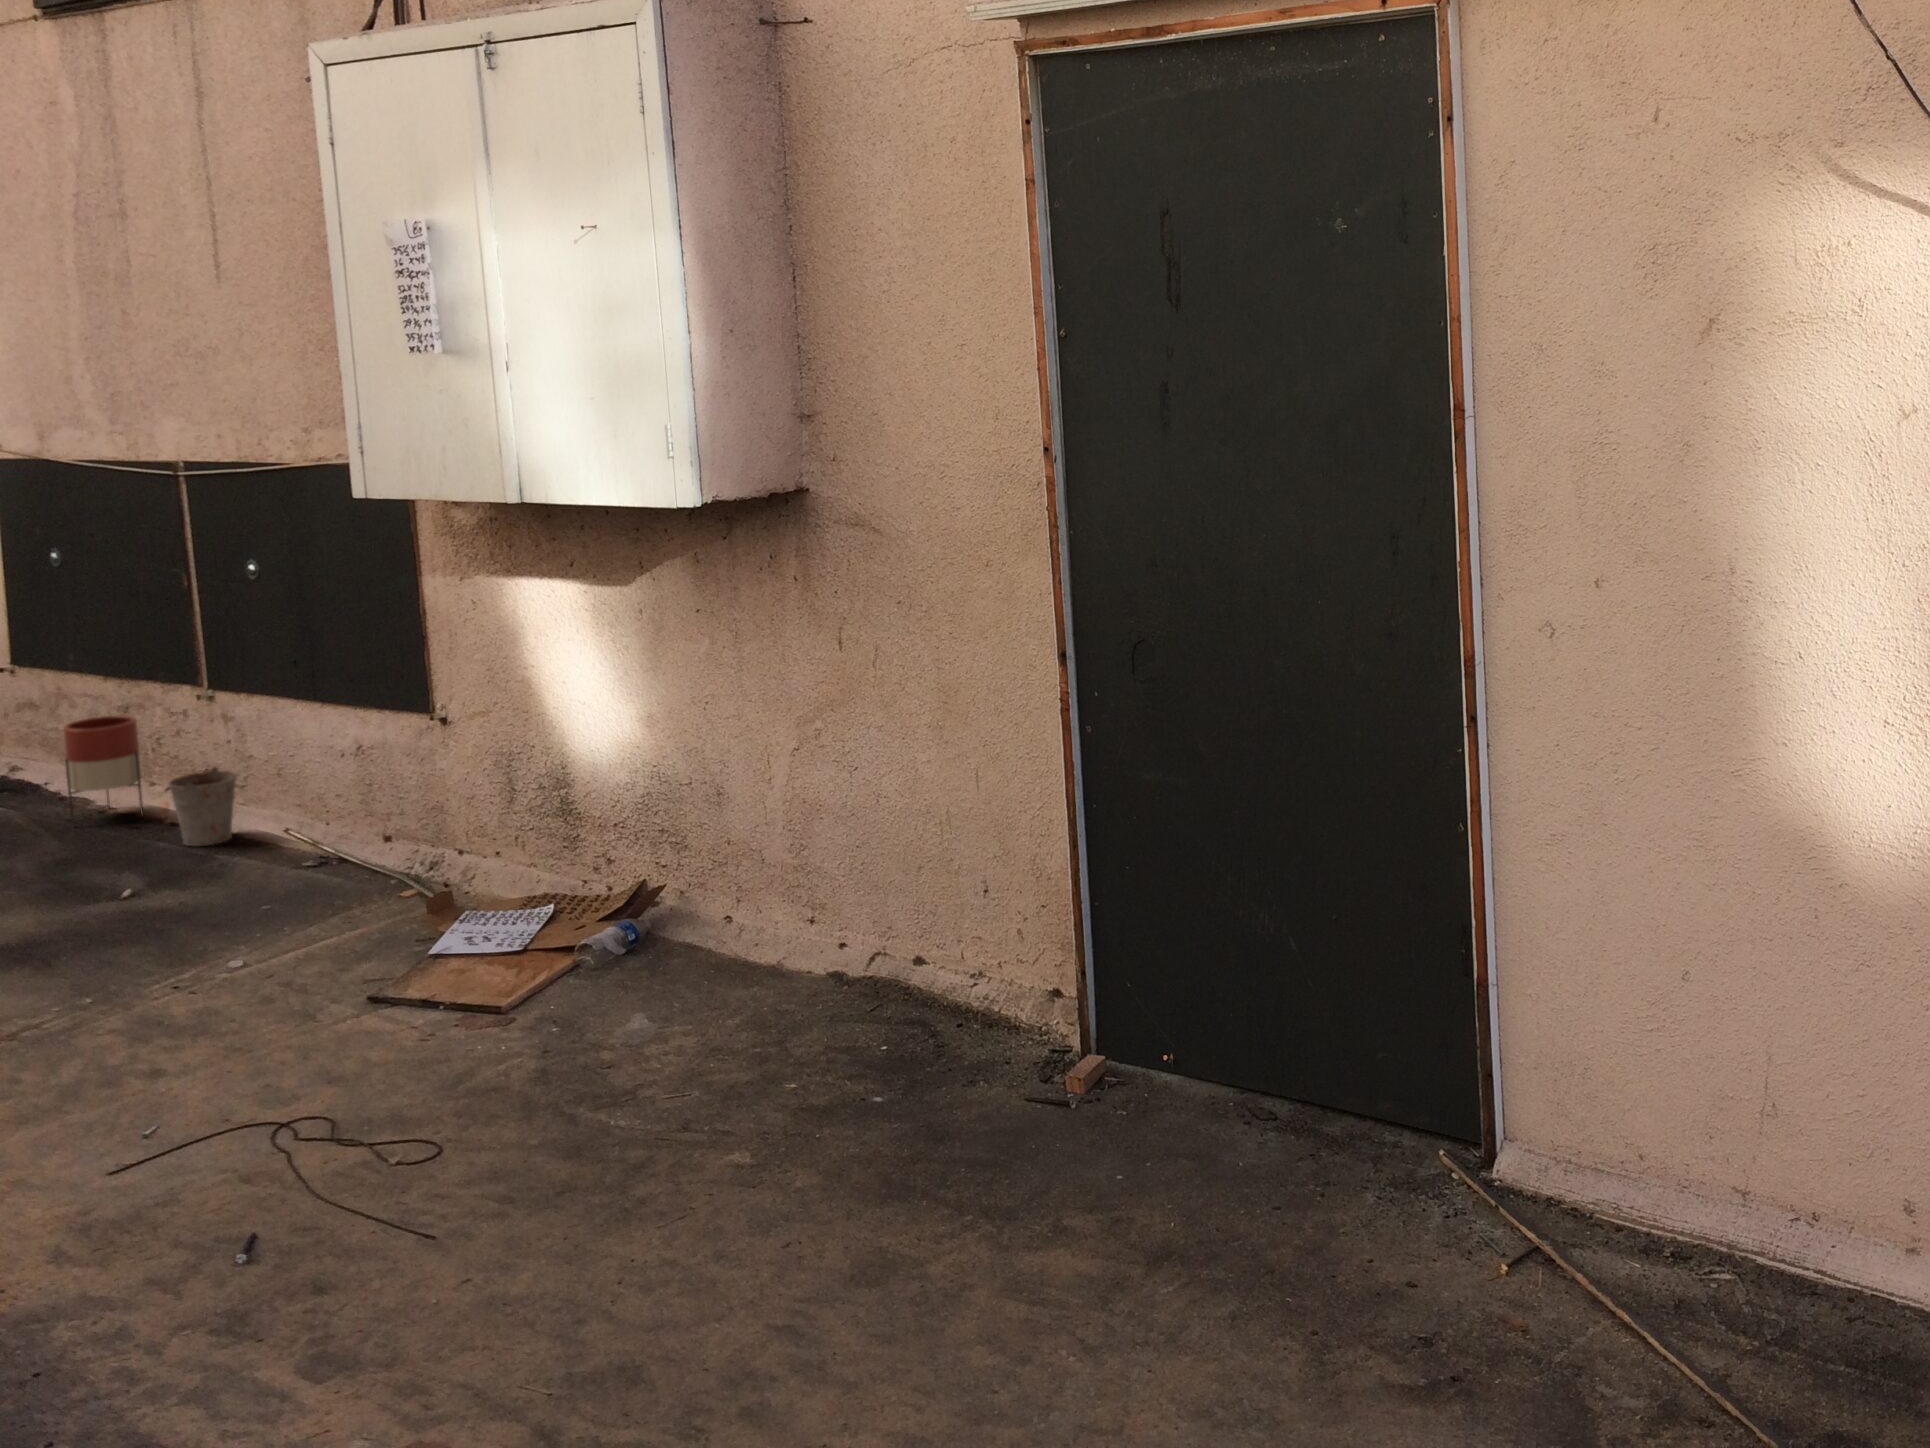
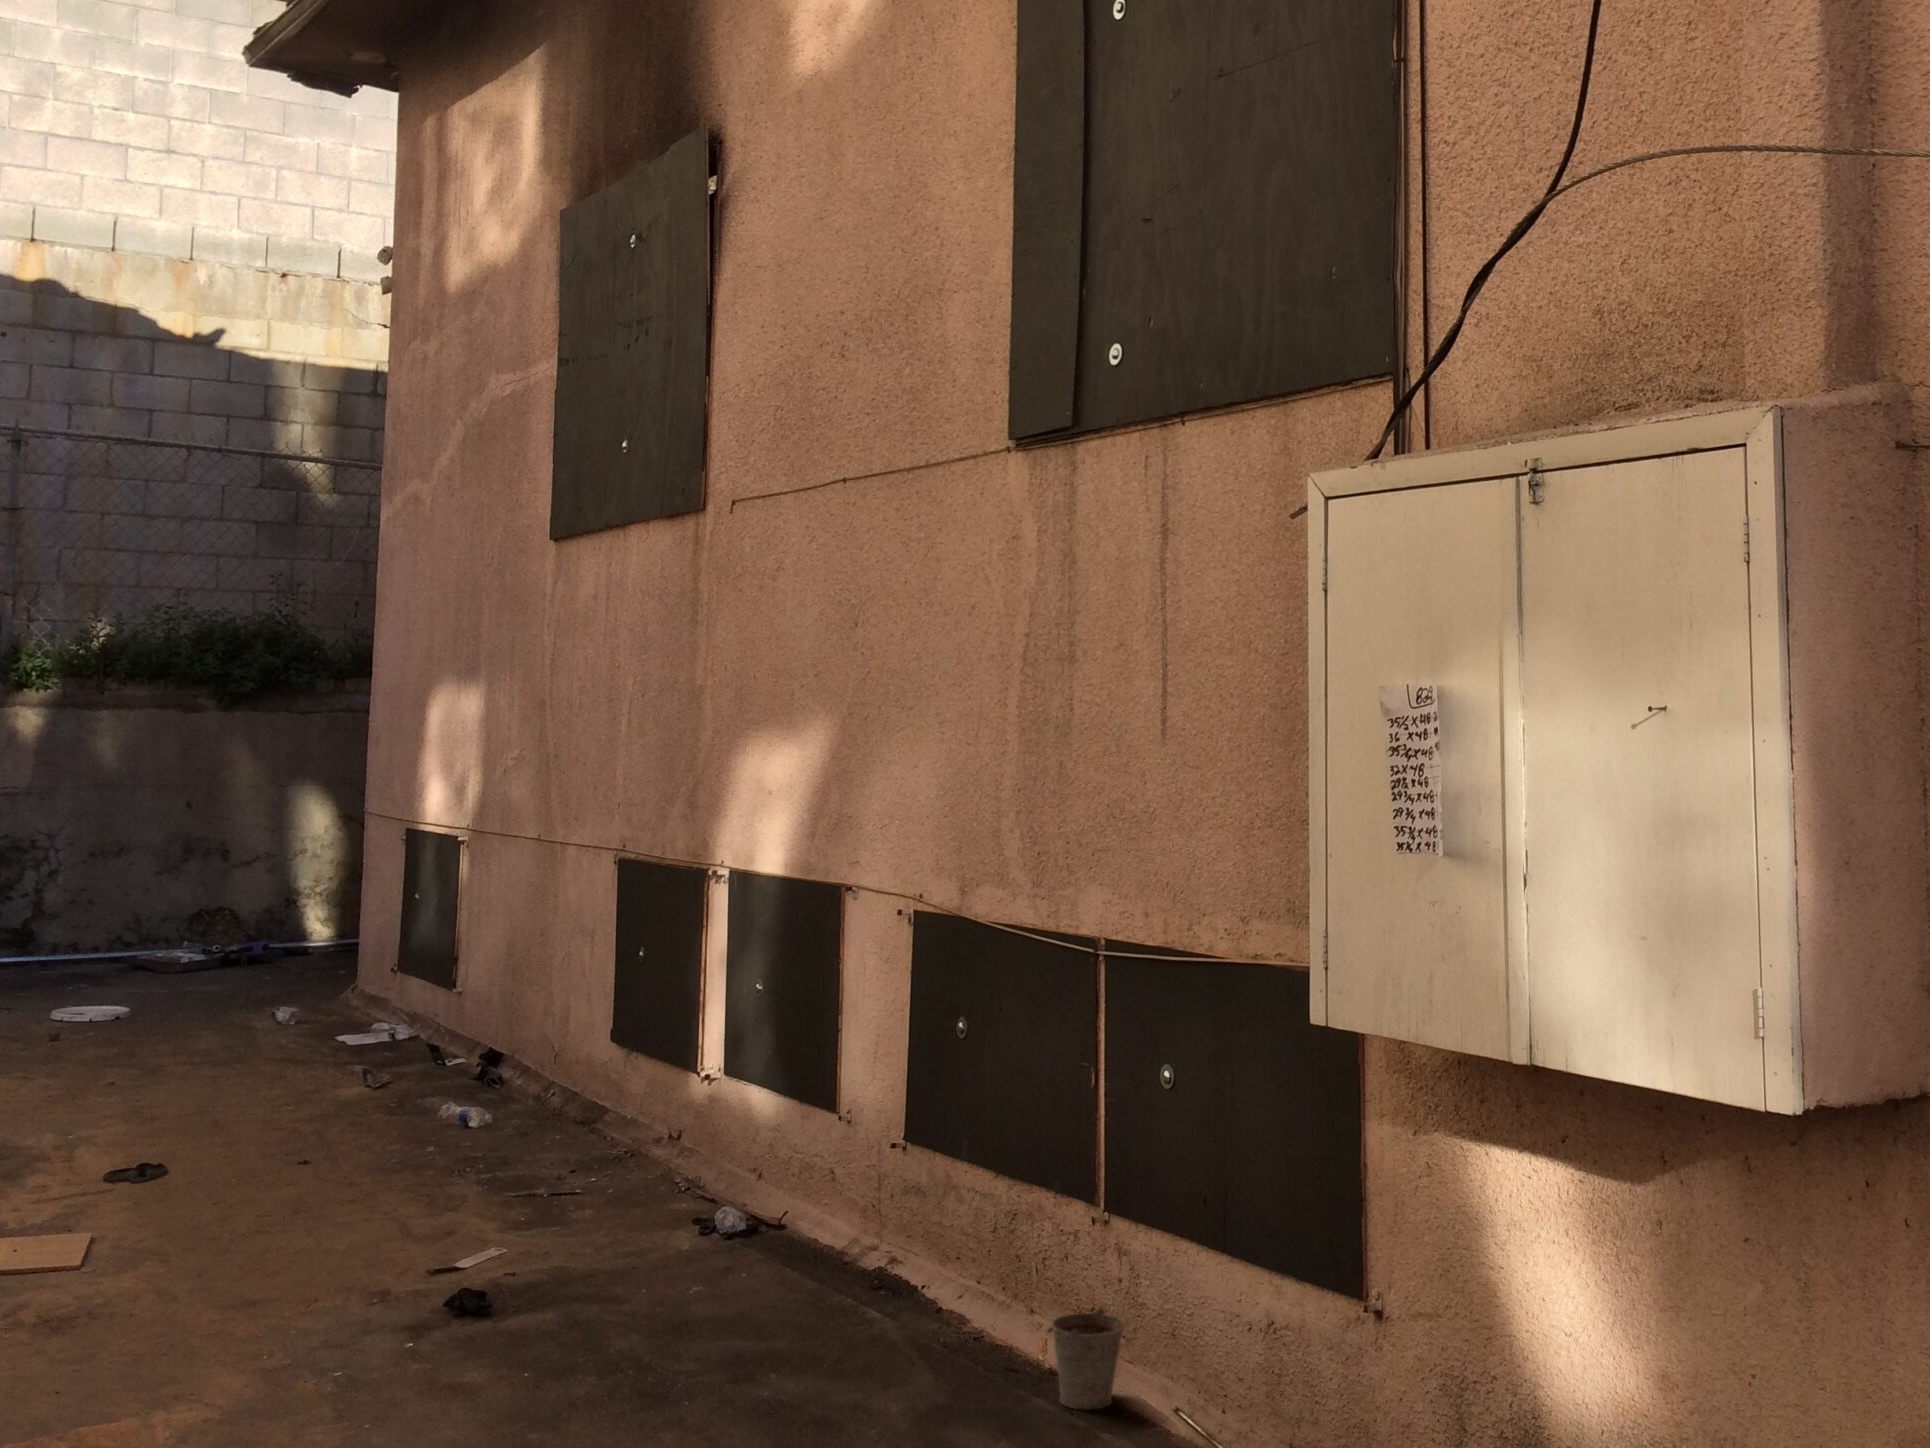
planter: present [63,715,143,825] -> none [946,1220,1024,1350]

